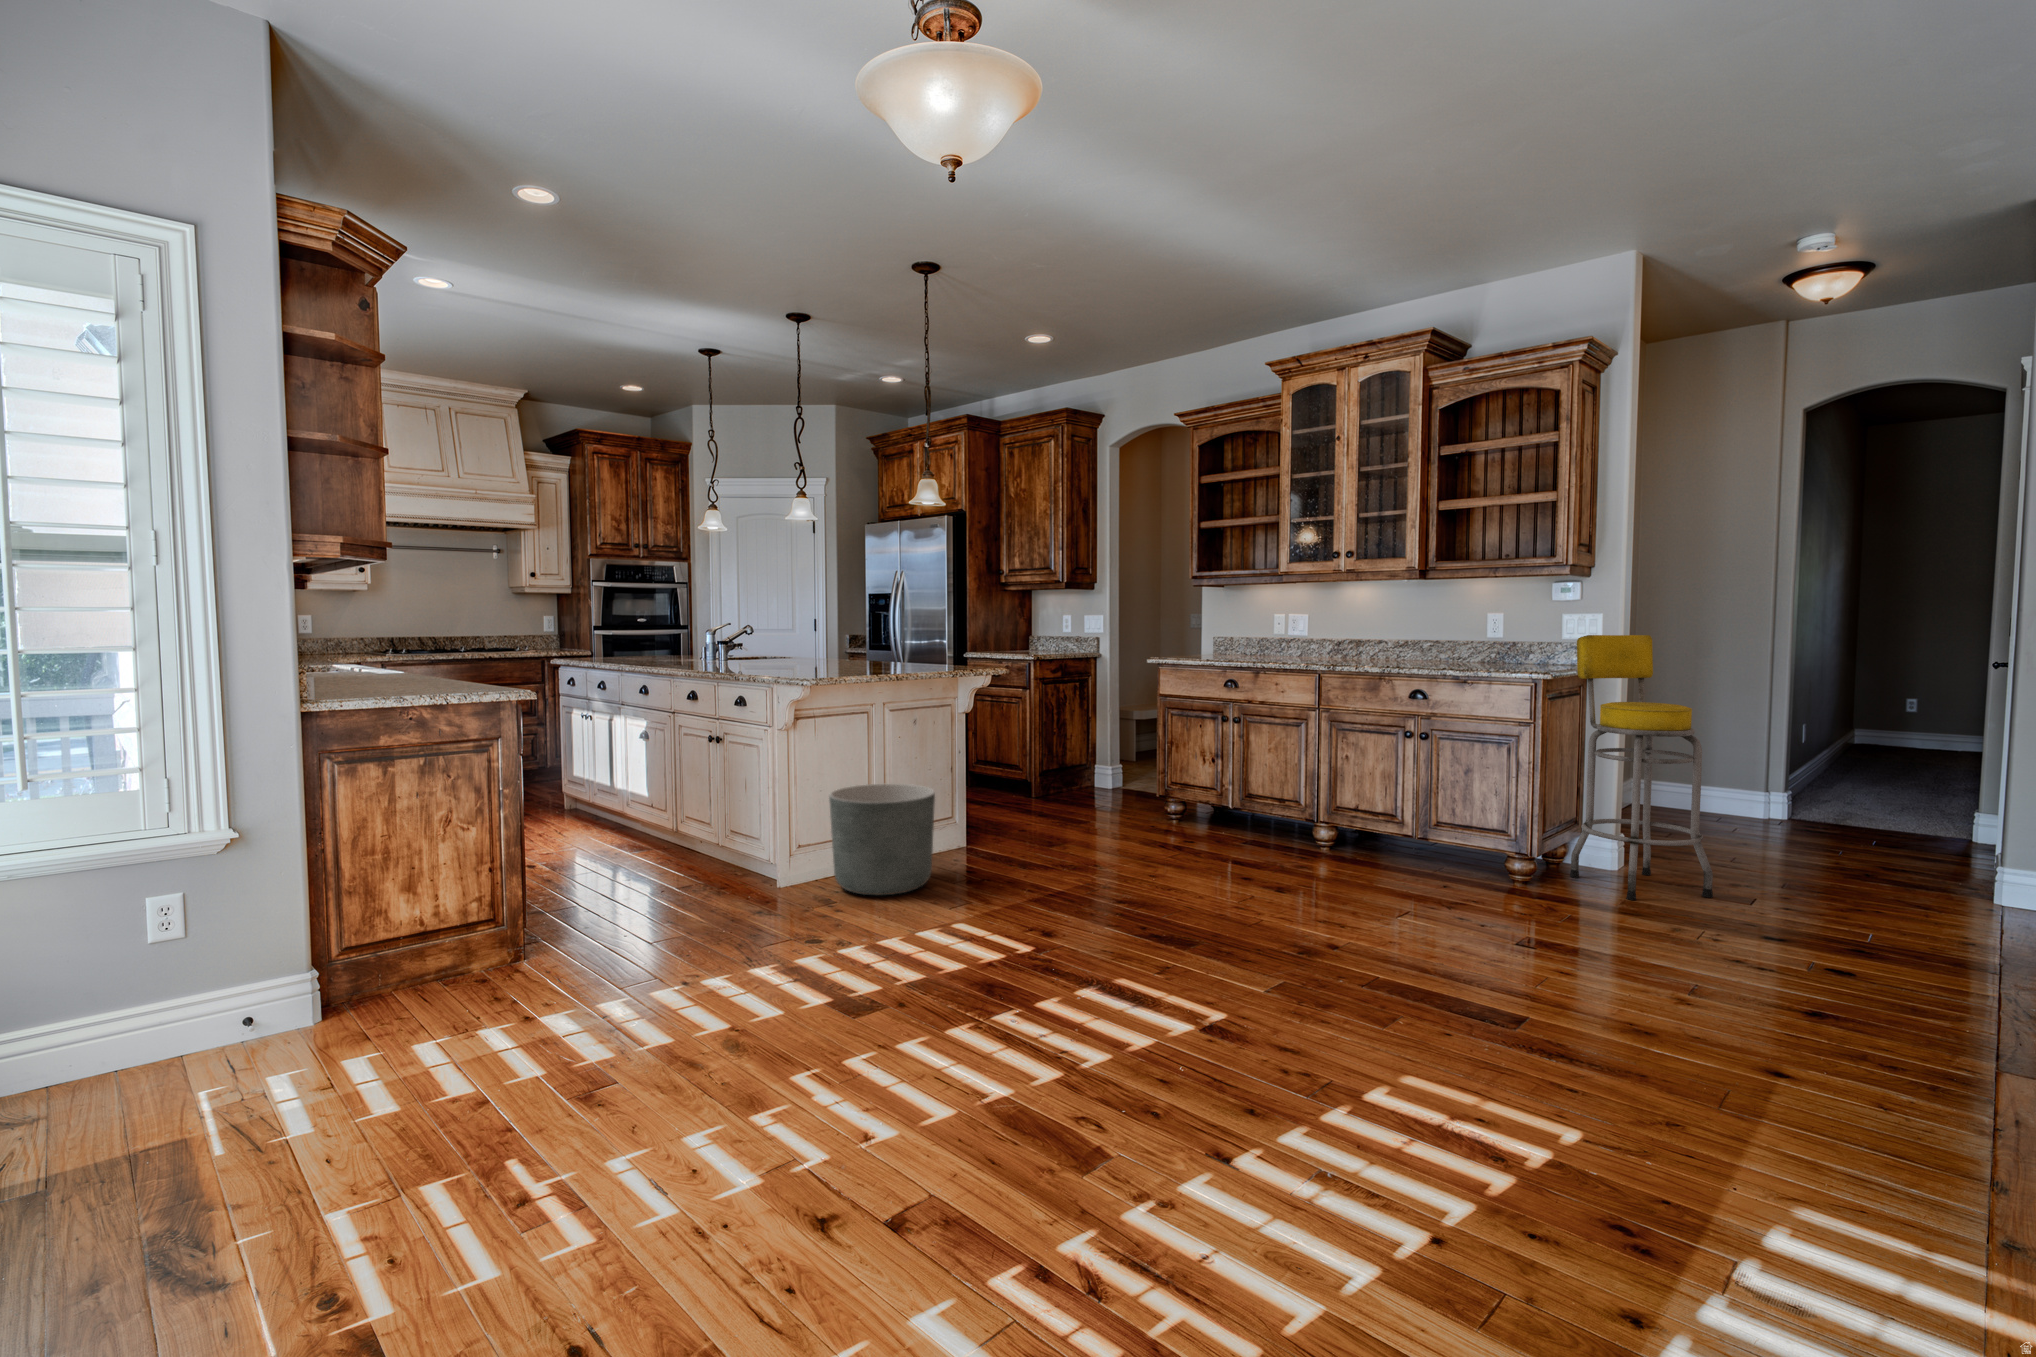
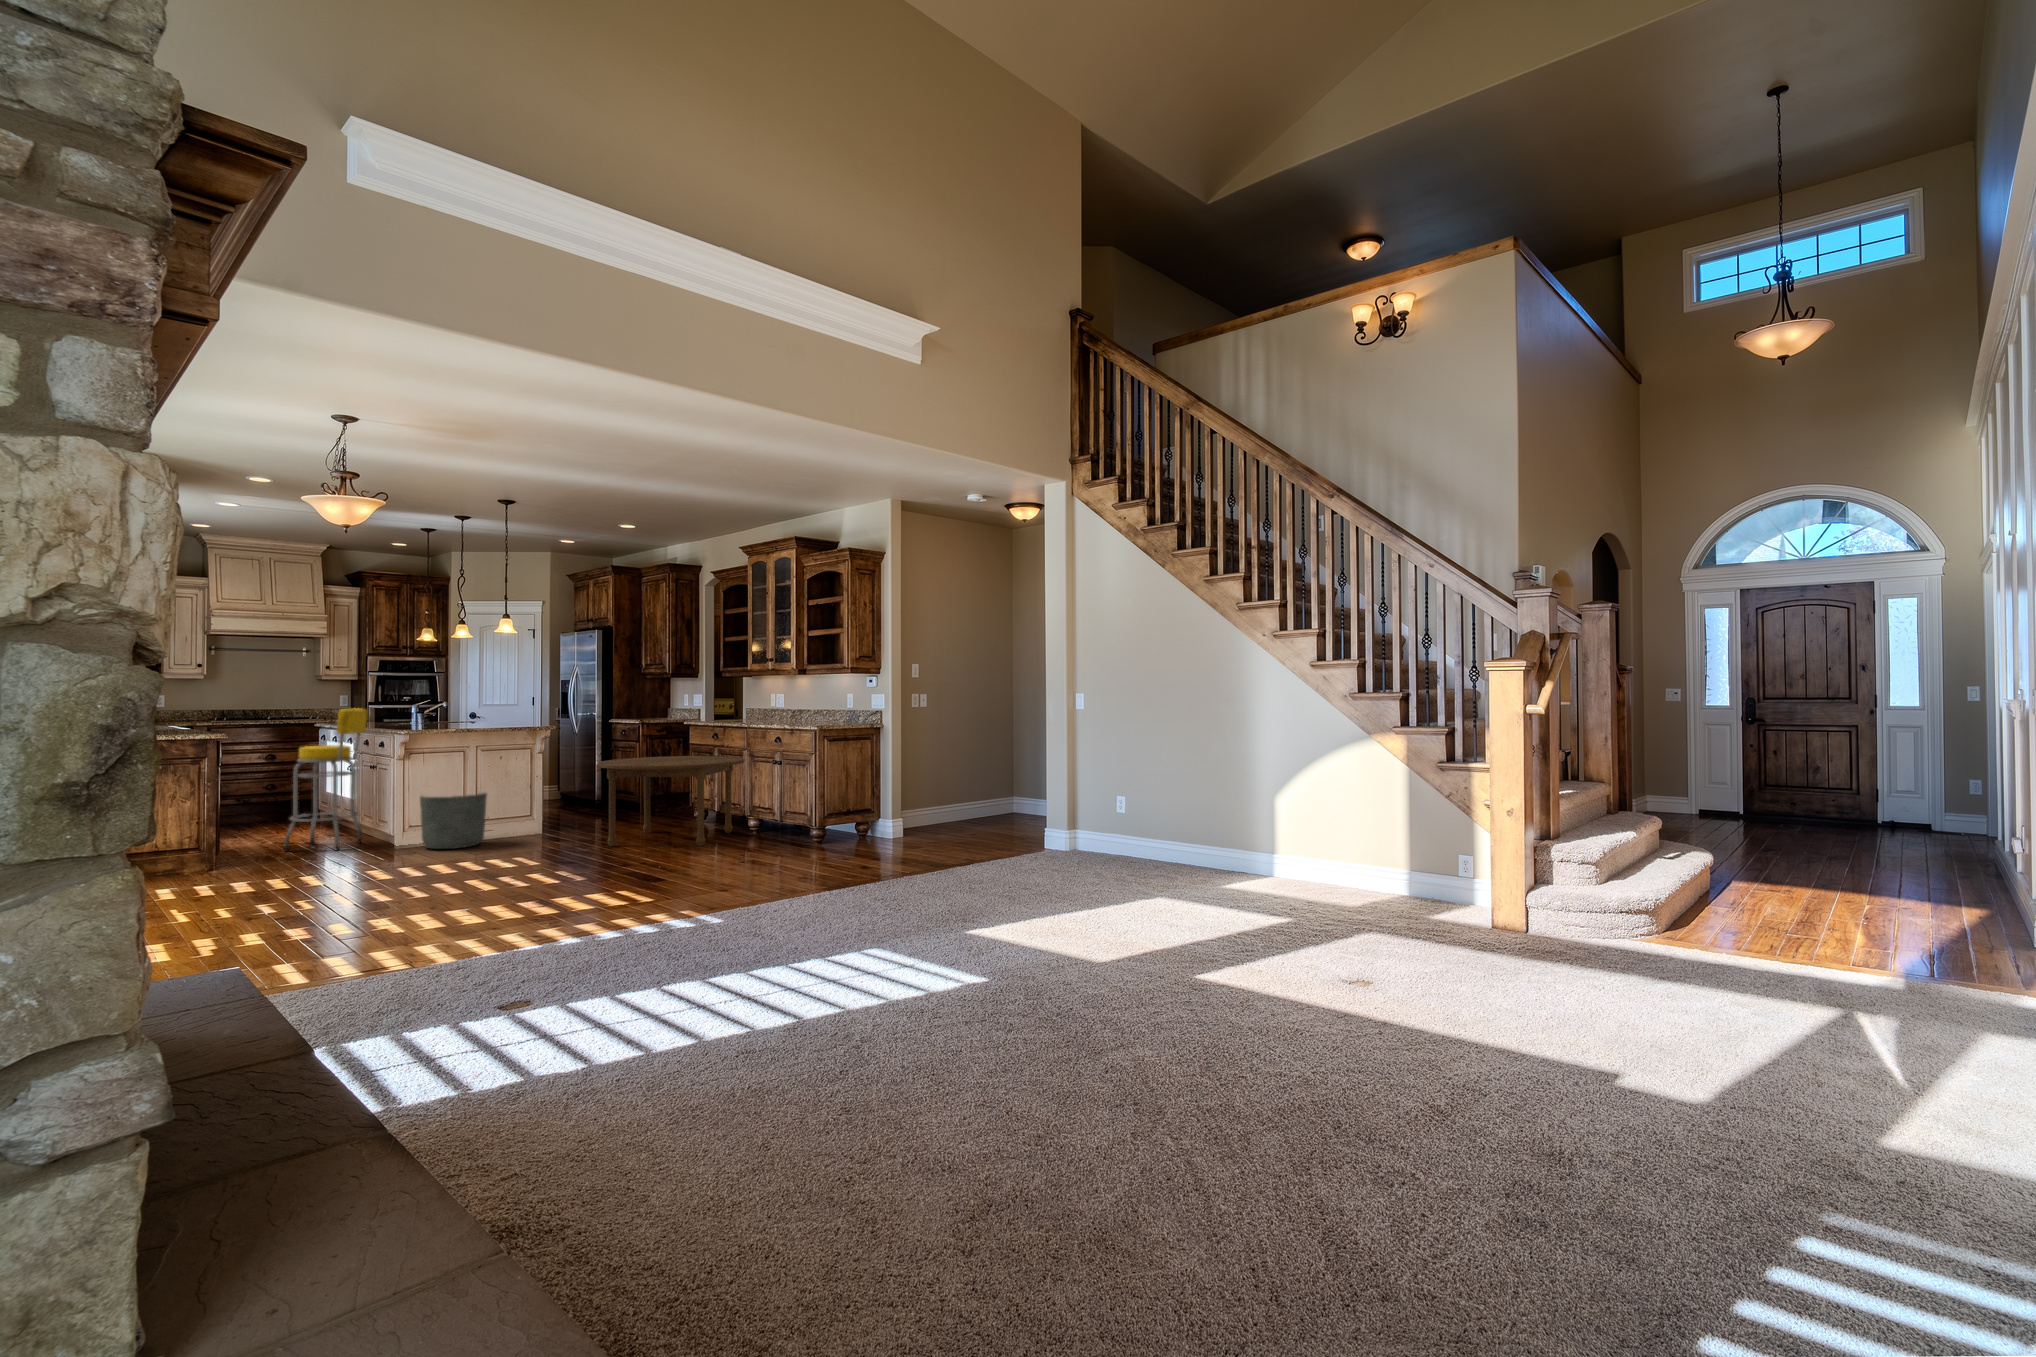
bar stool: present [1570,635,1713,900] -> present [284,708,368,852]
dining table: none [1116,719,1371,892] -> present [597,756,745,846]

